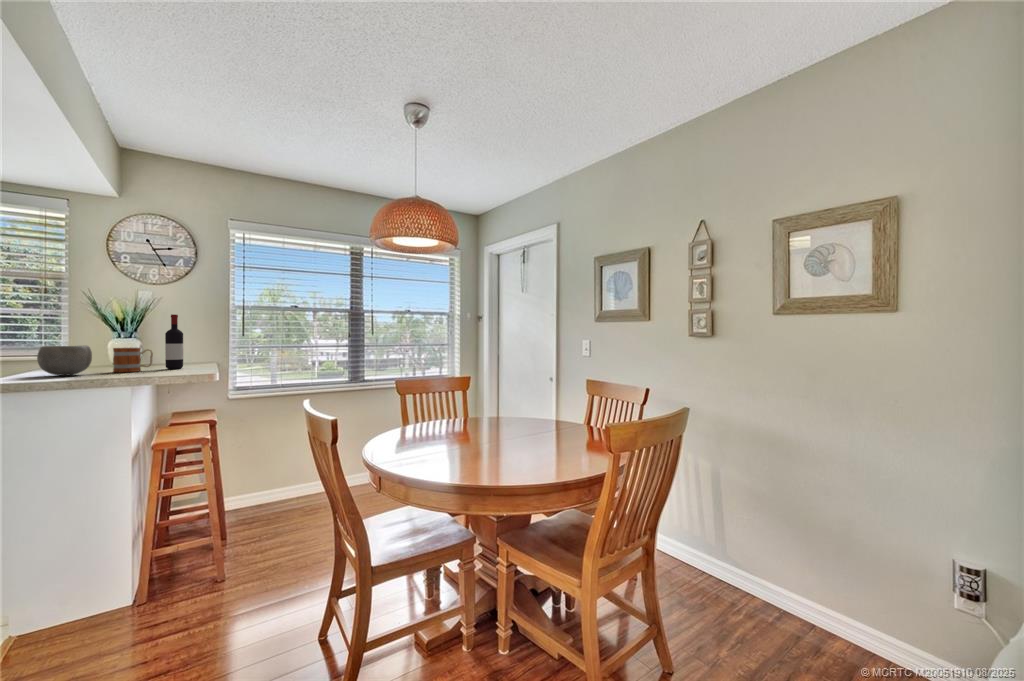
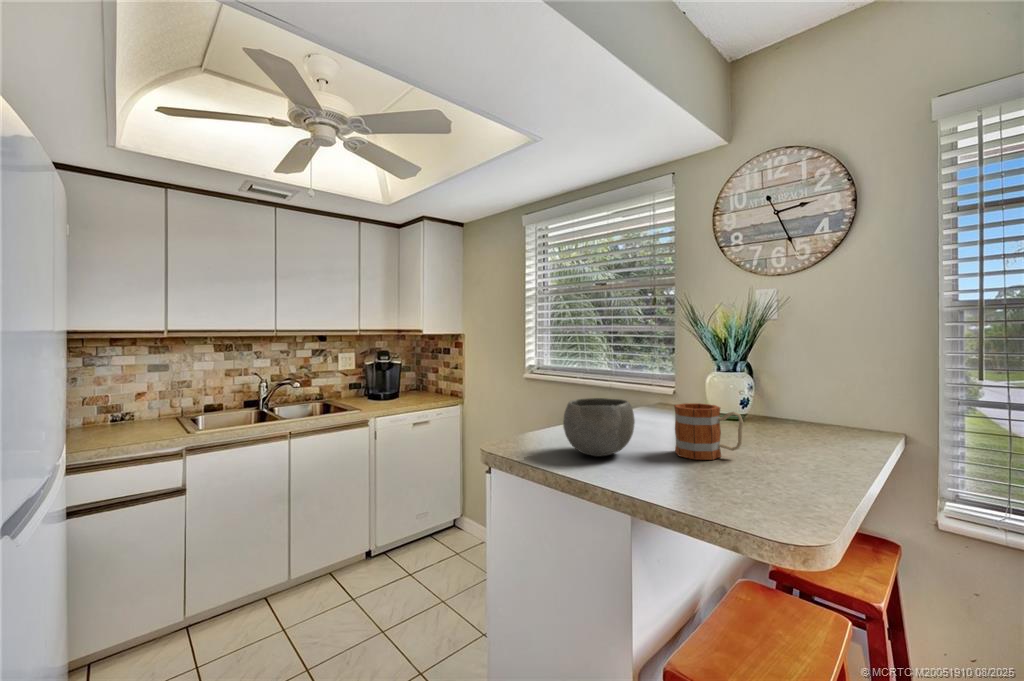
wine bottle: present [165,314,183,369] -> none [773,332,813,459]

